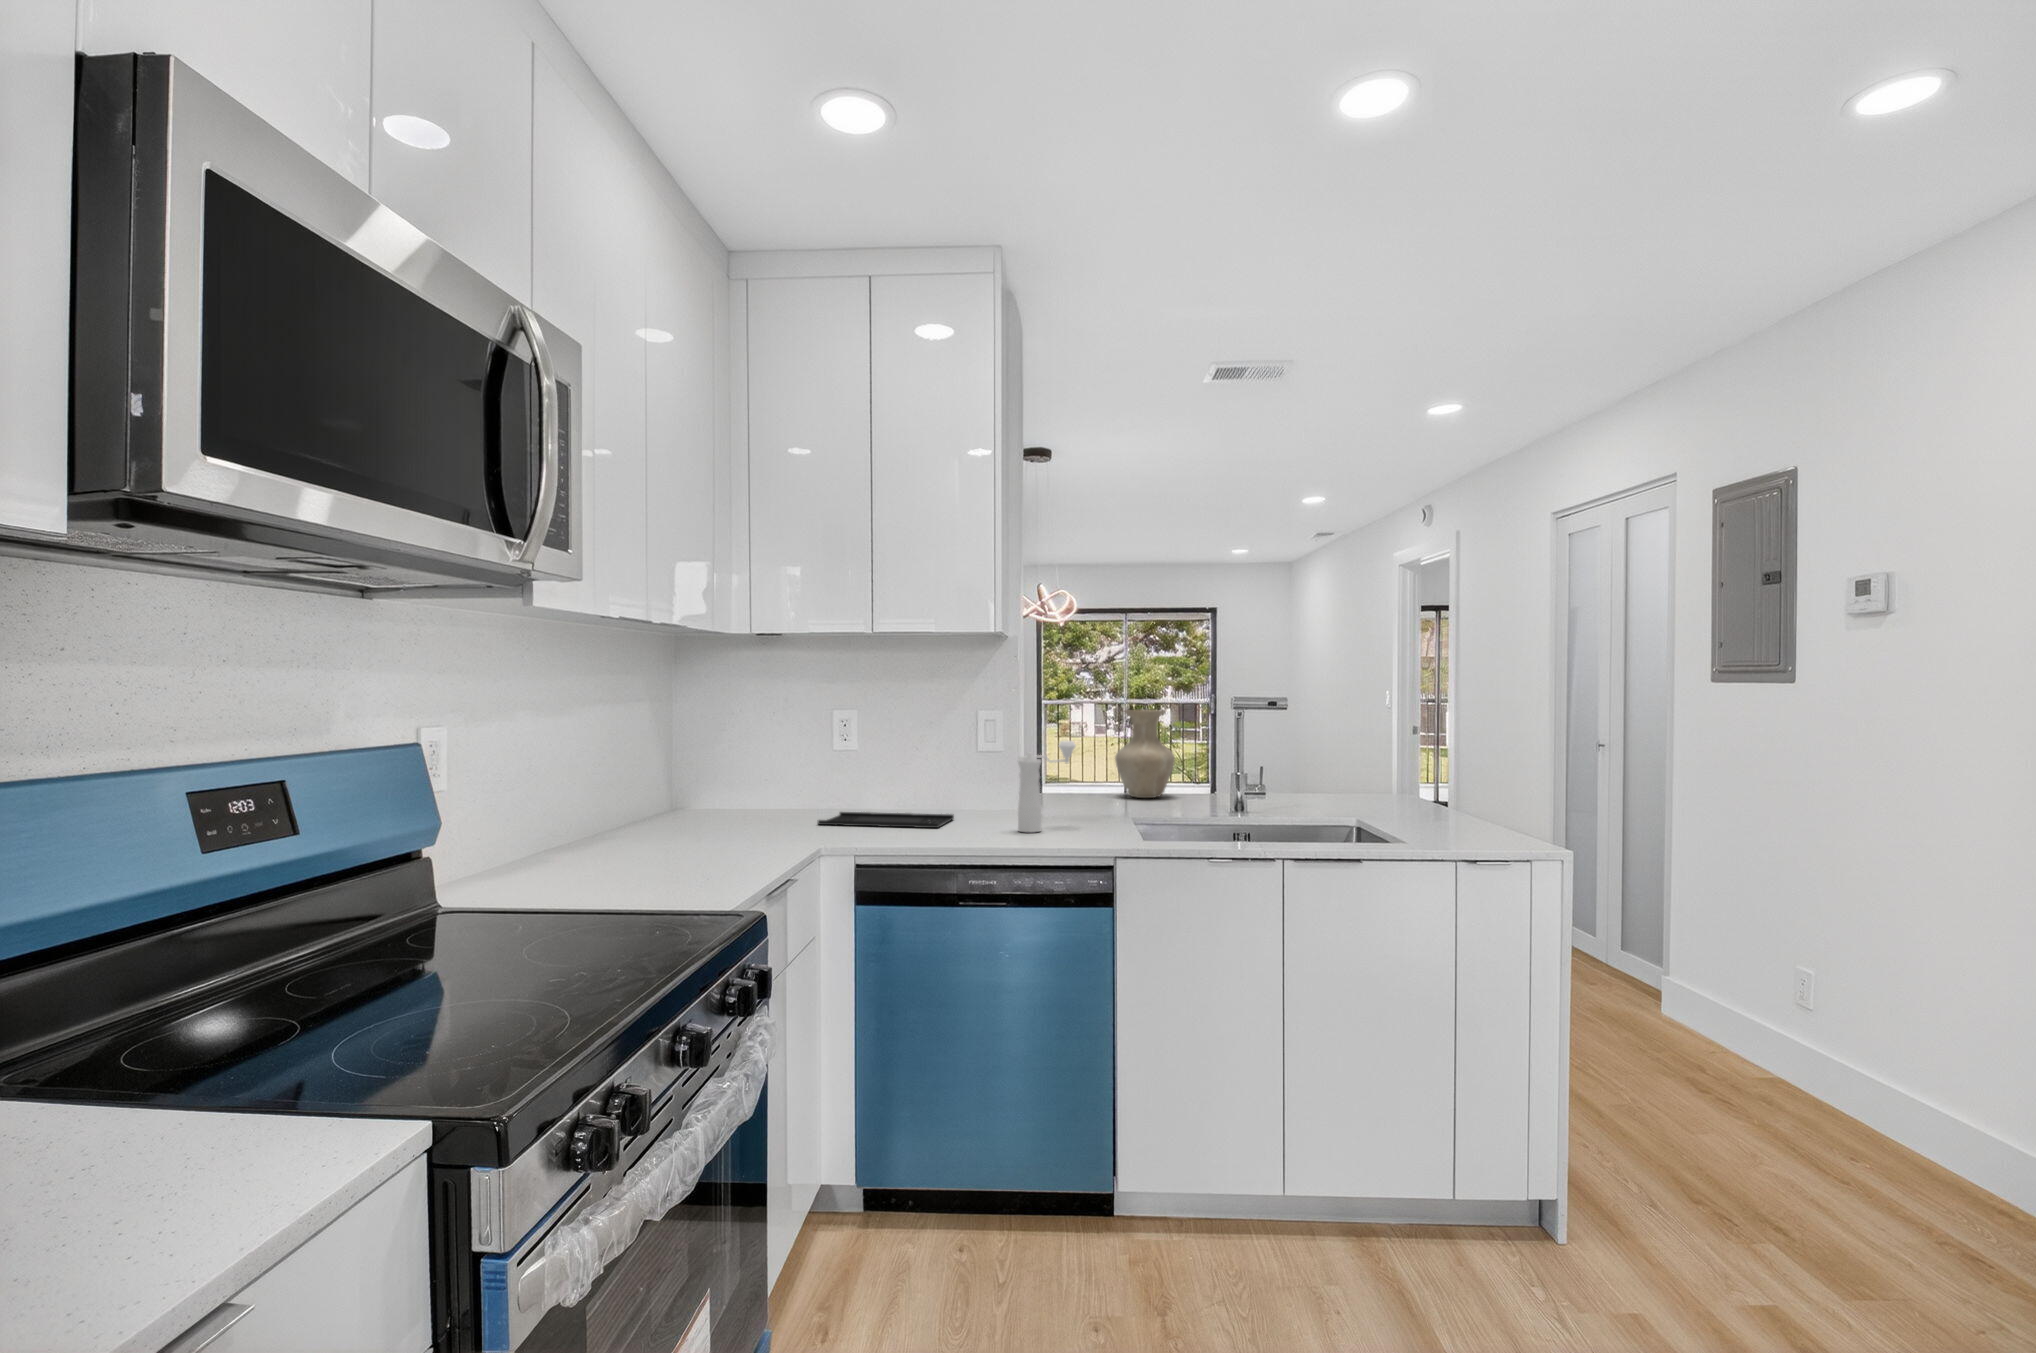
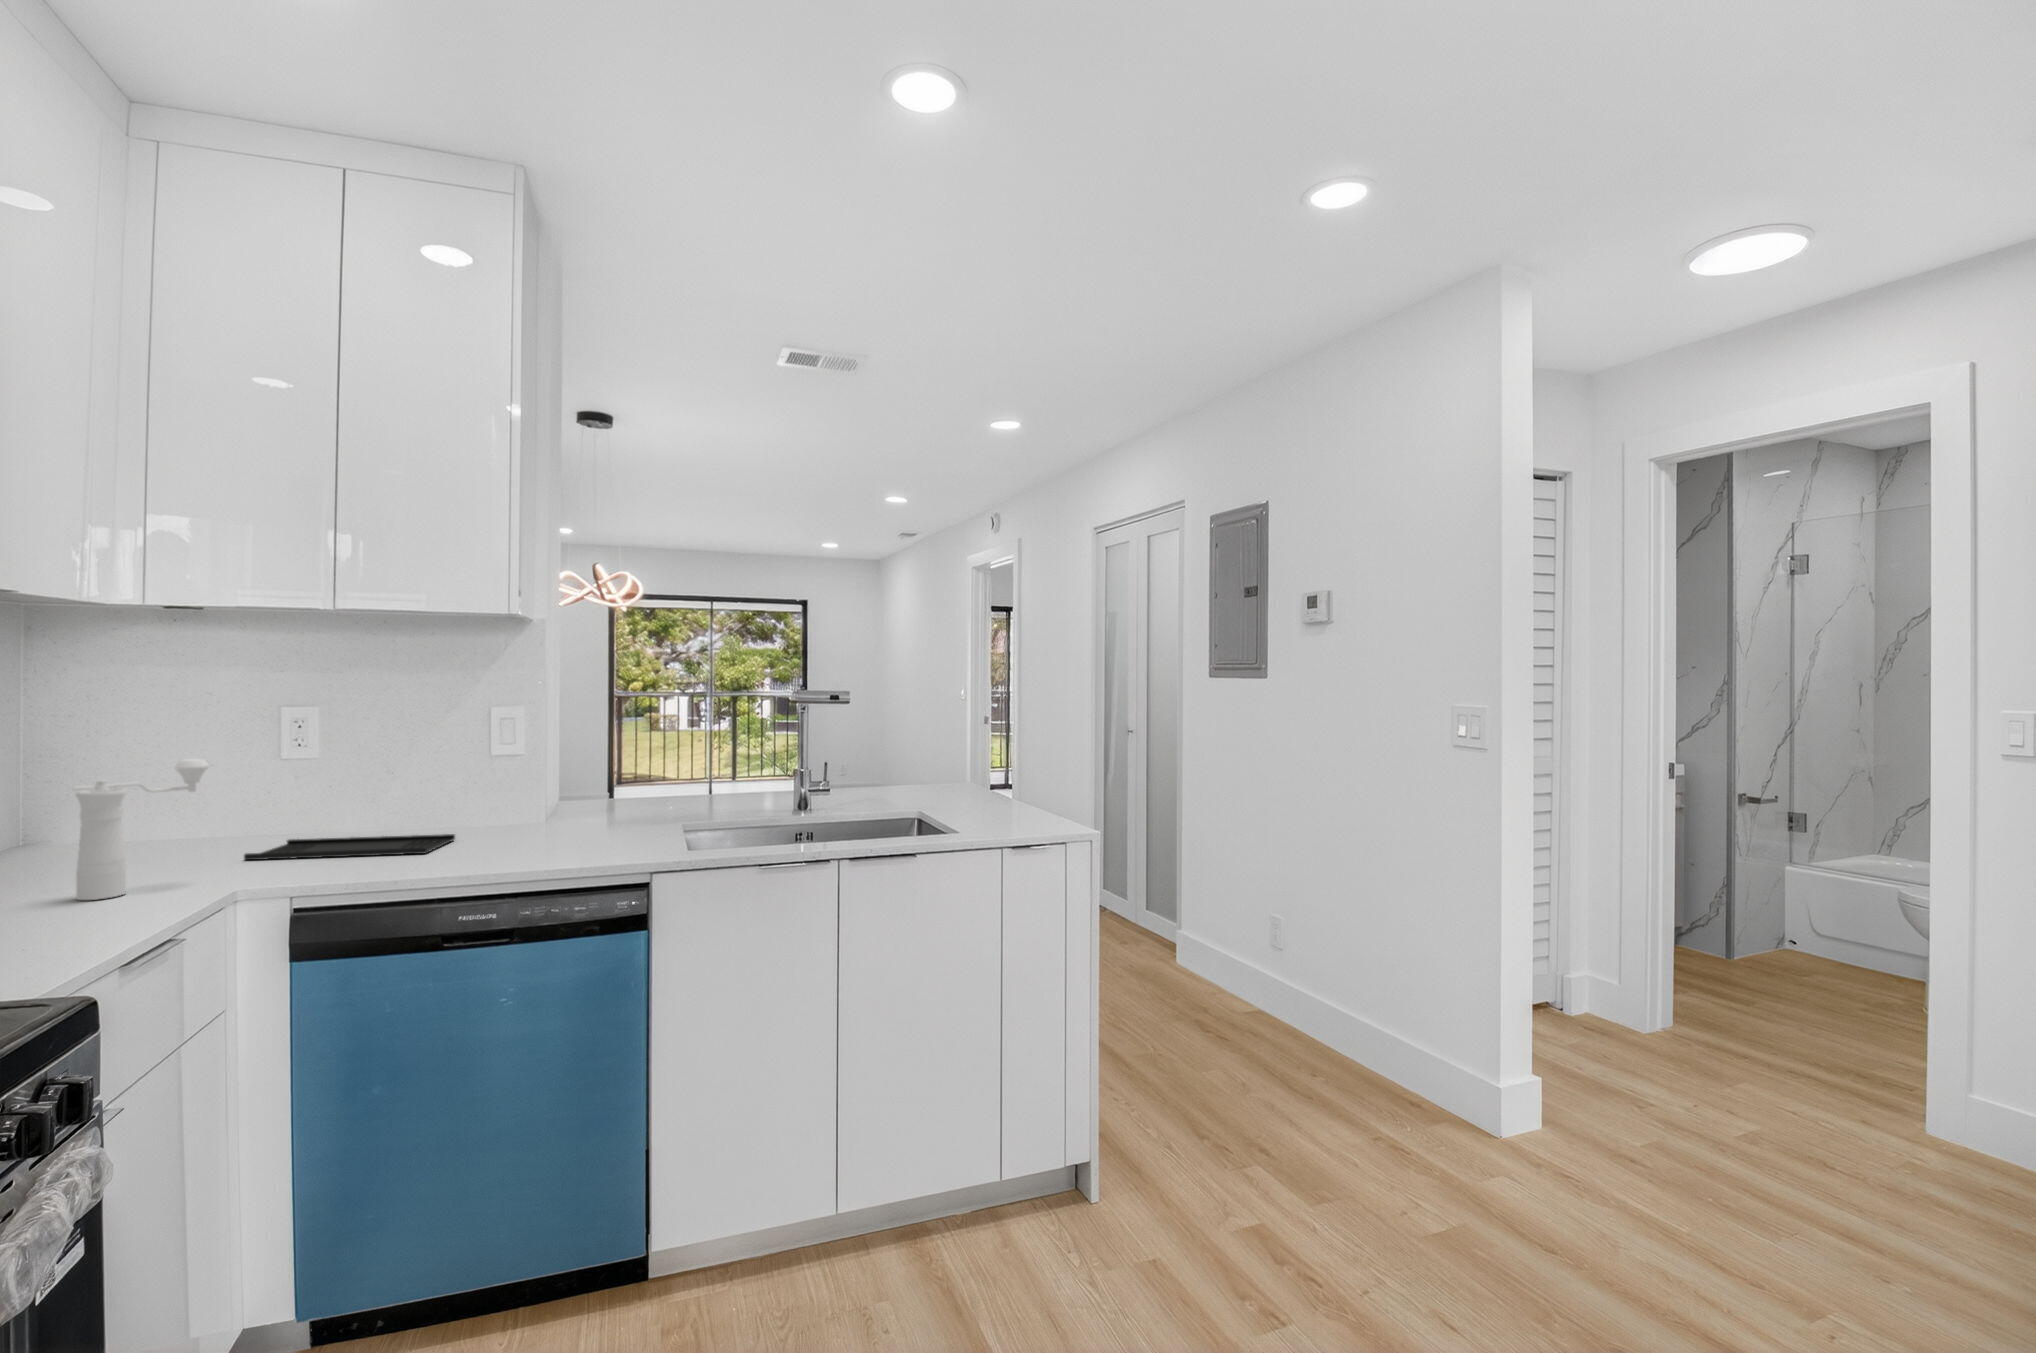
vase: present [1115,709,1175,798] -> none [674,705,741,799]
pepper mill: present [1018,741,1076,833] -> present [74,759,208,900]

